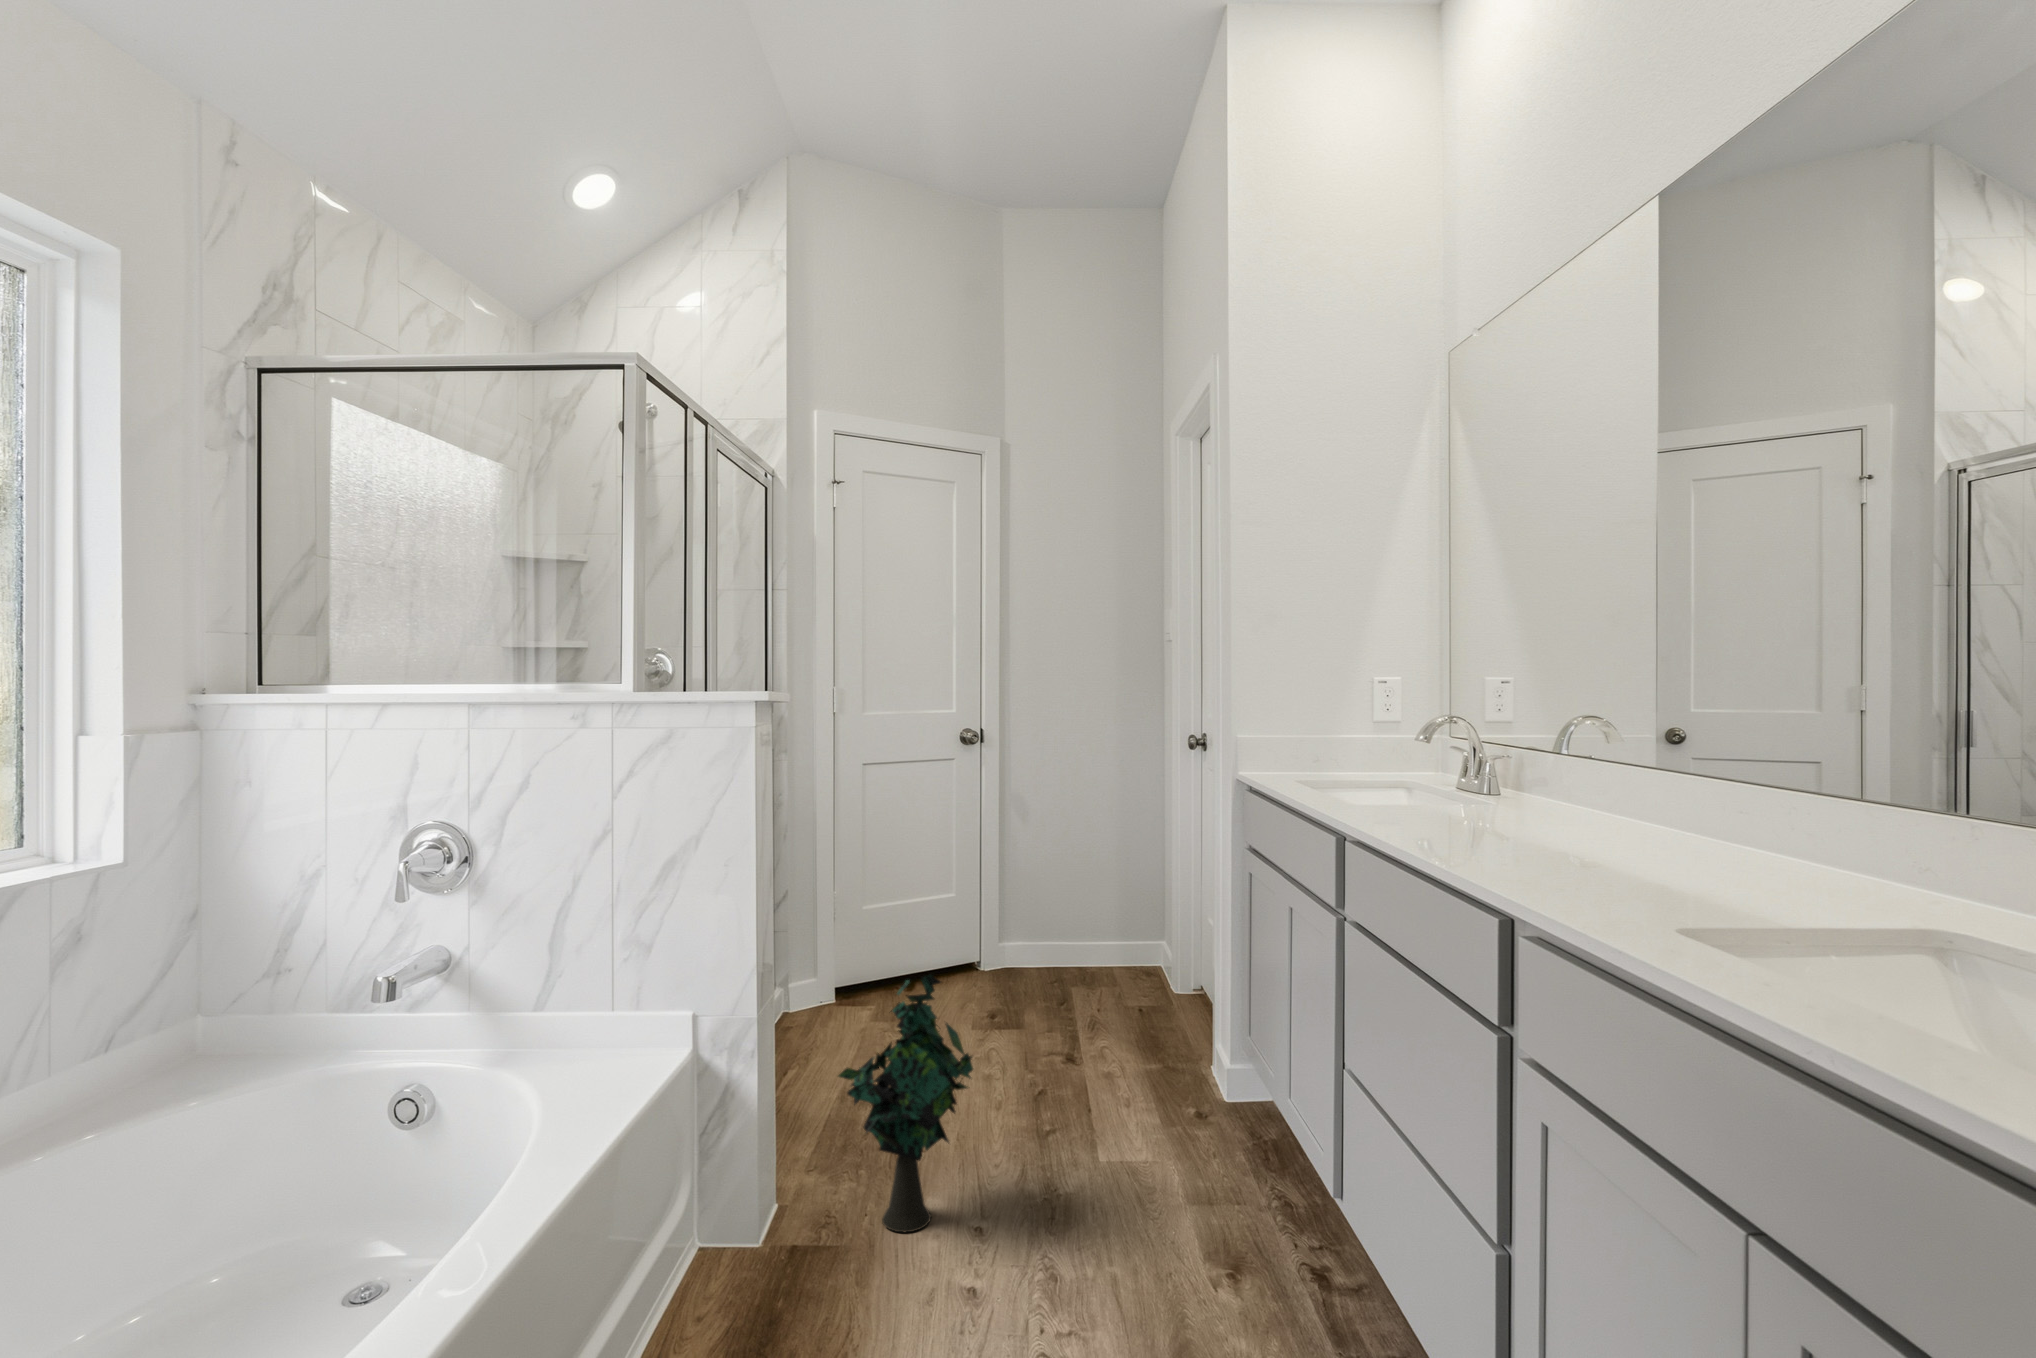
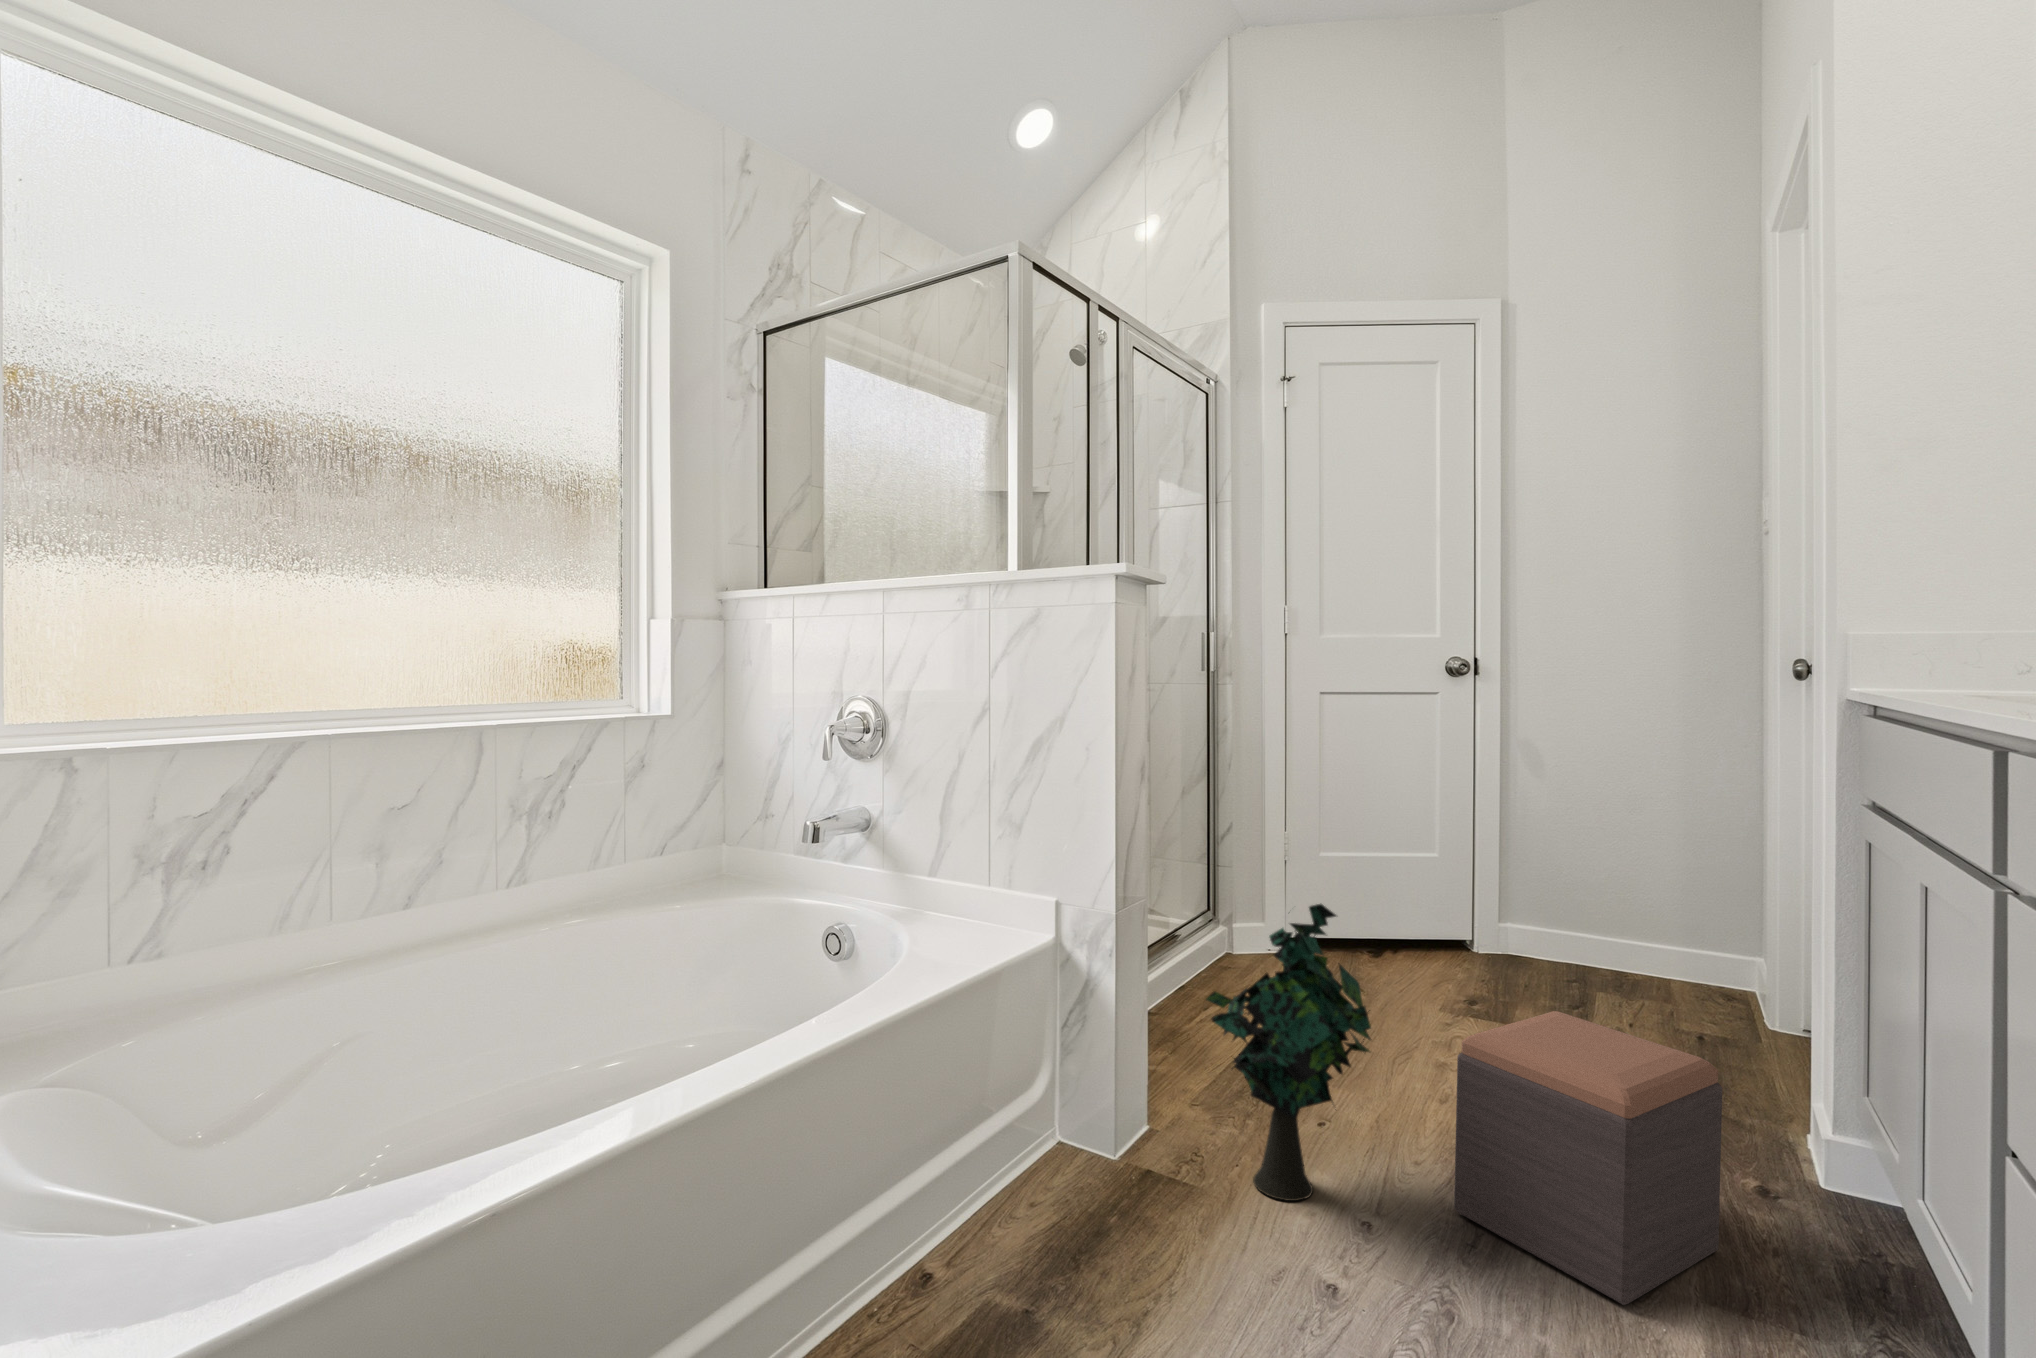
footstool: none [1032,1022,1189,1227] -> present [1454,1011,1722,1305]

